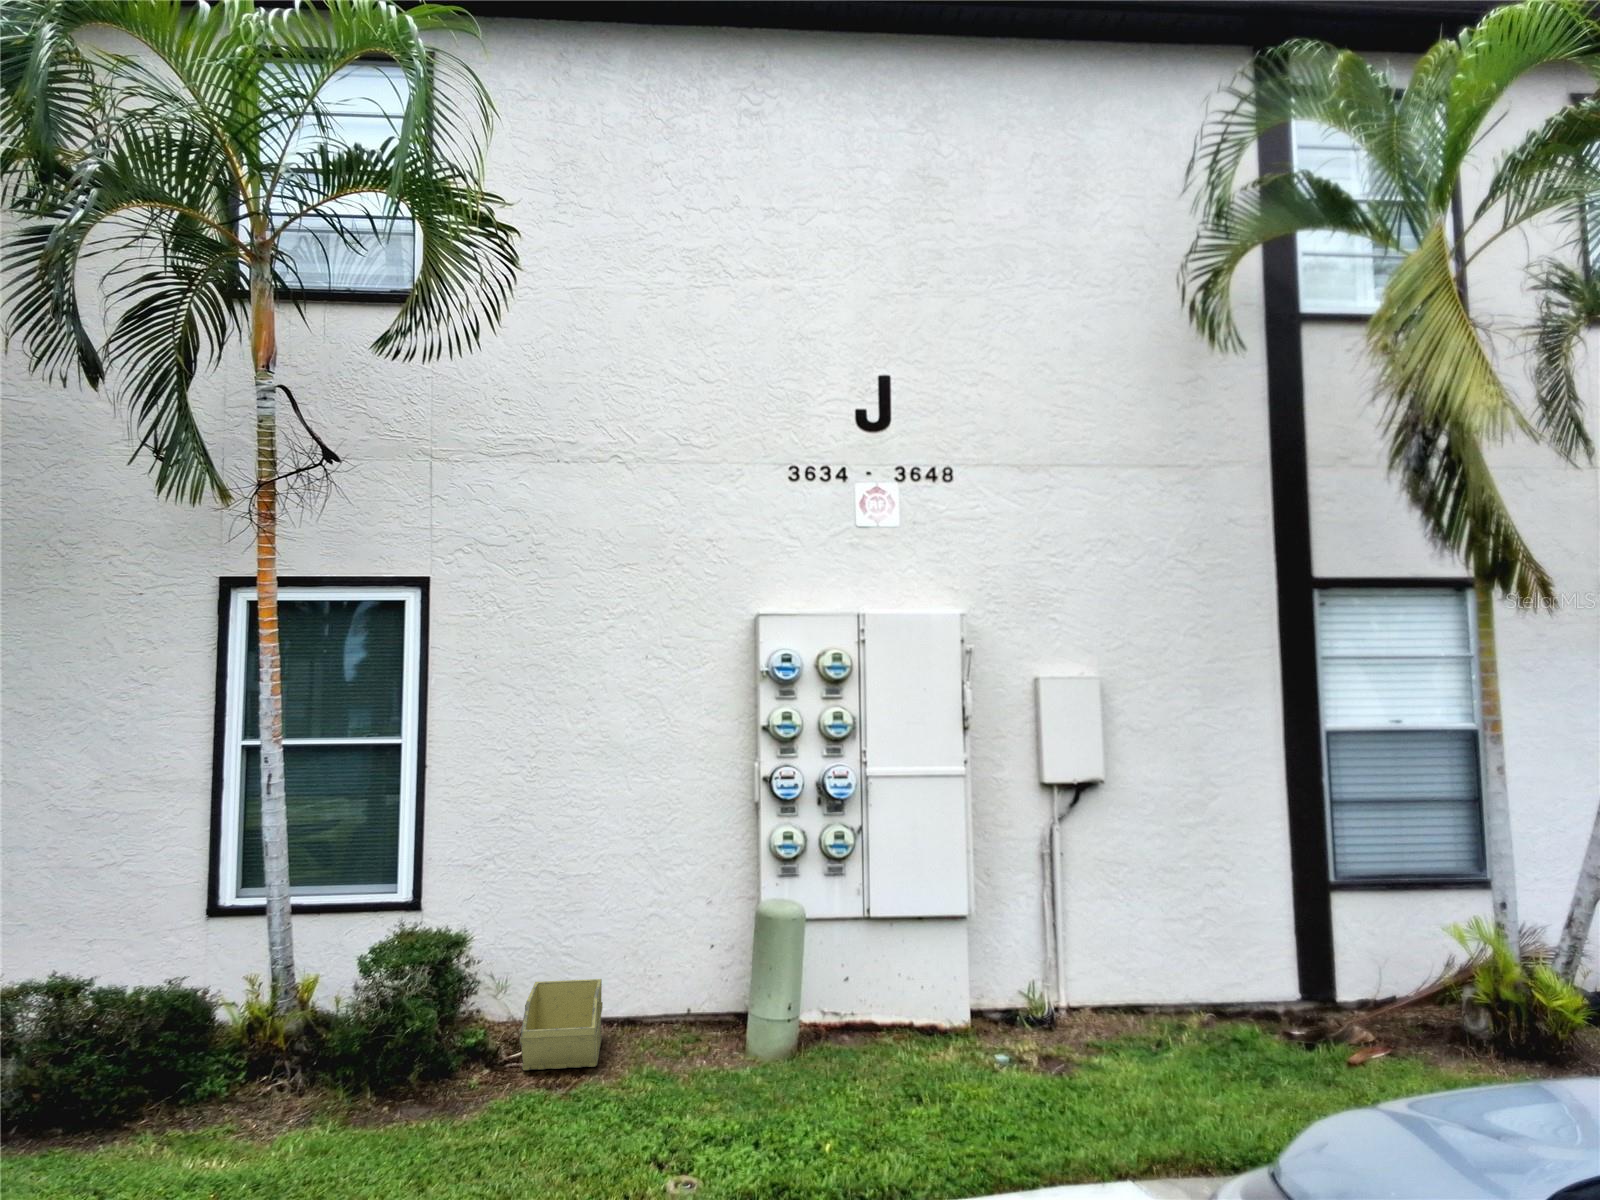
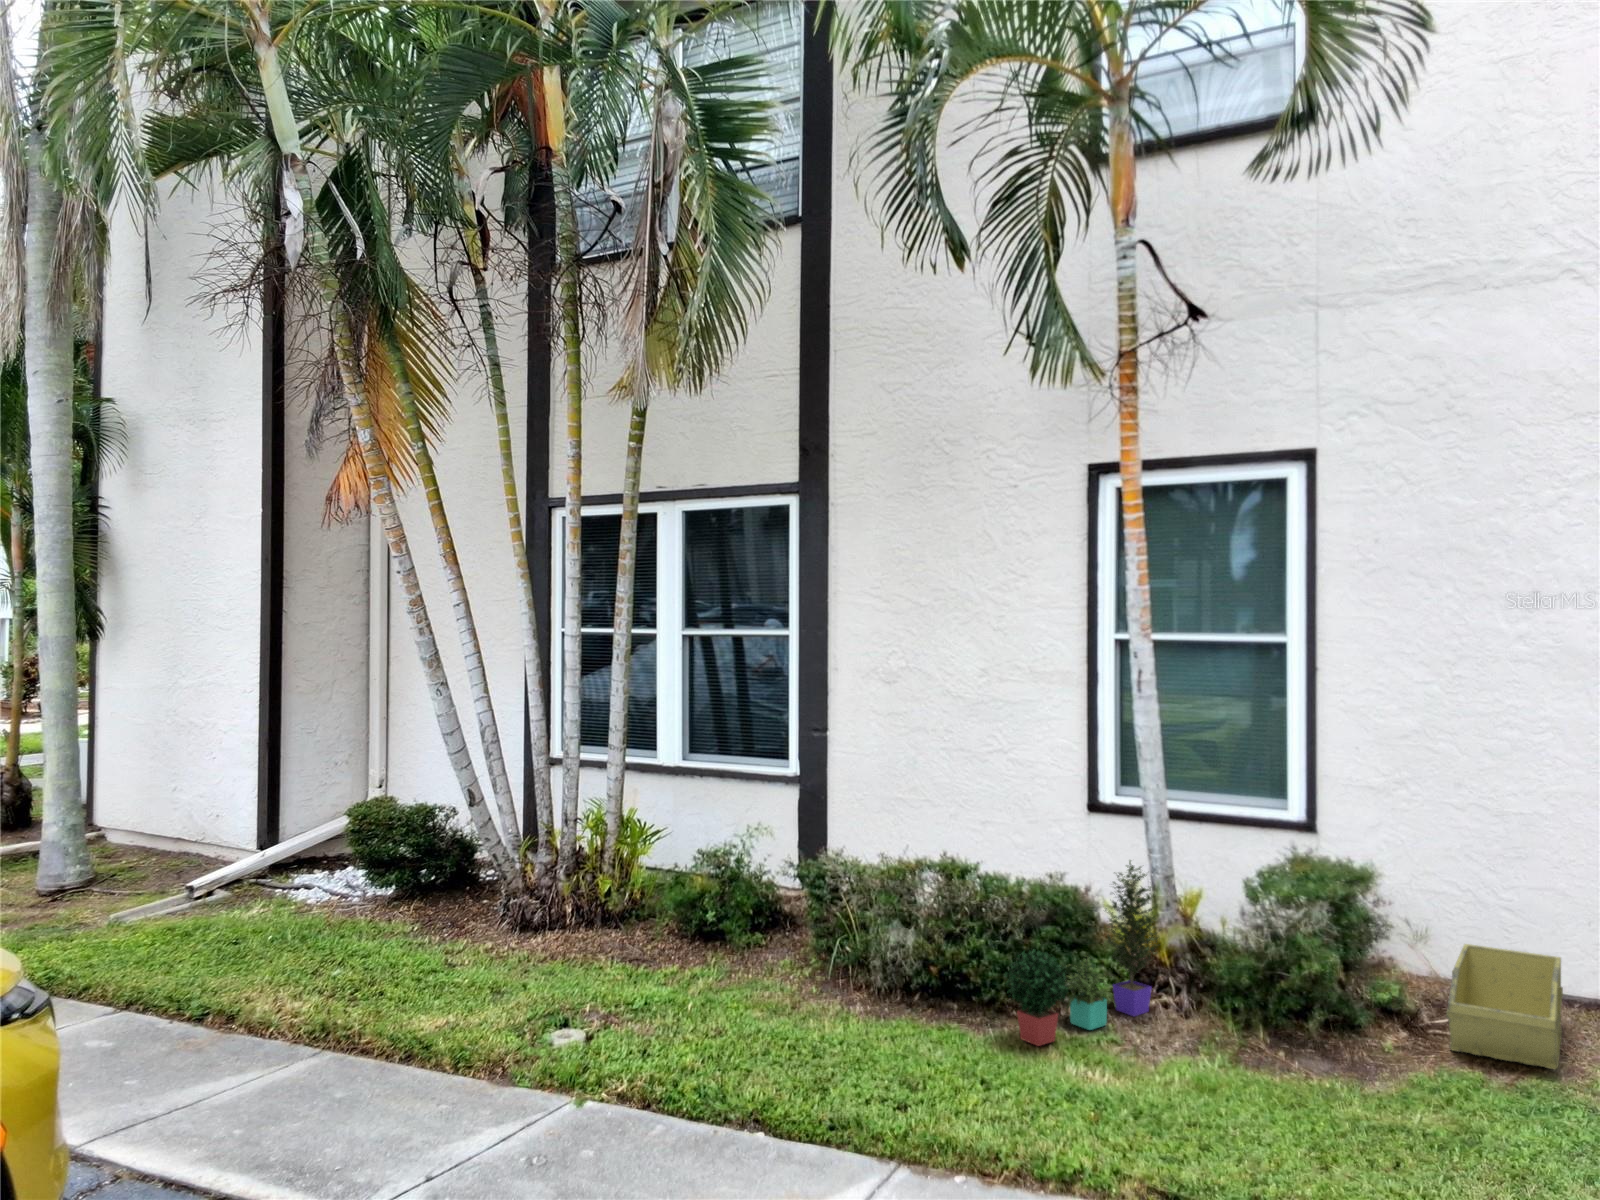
potted plant: none [107,956,281,1161] -> present [1004,860,1160,1046]

